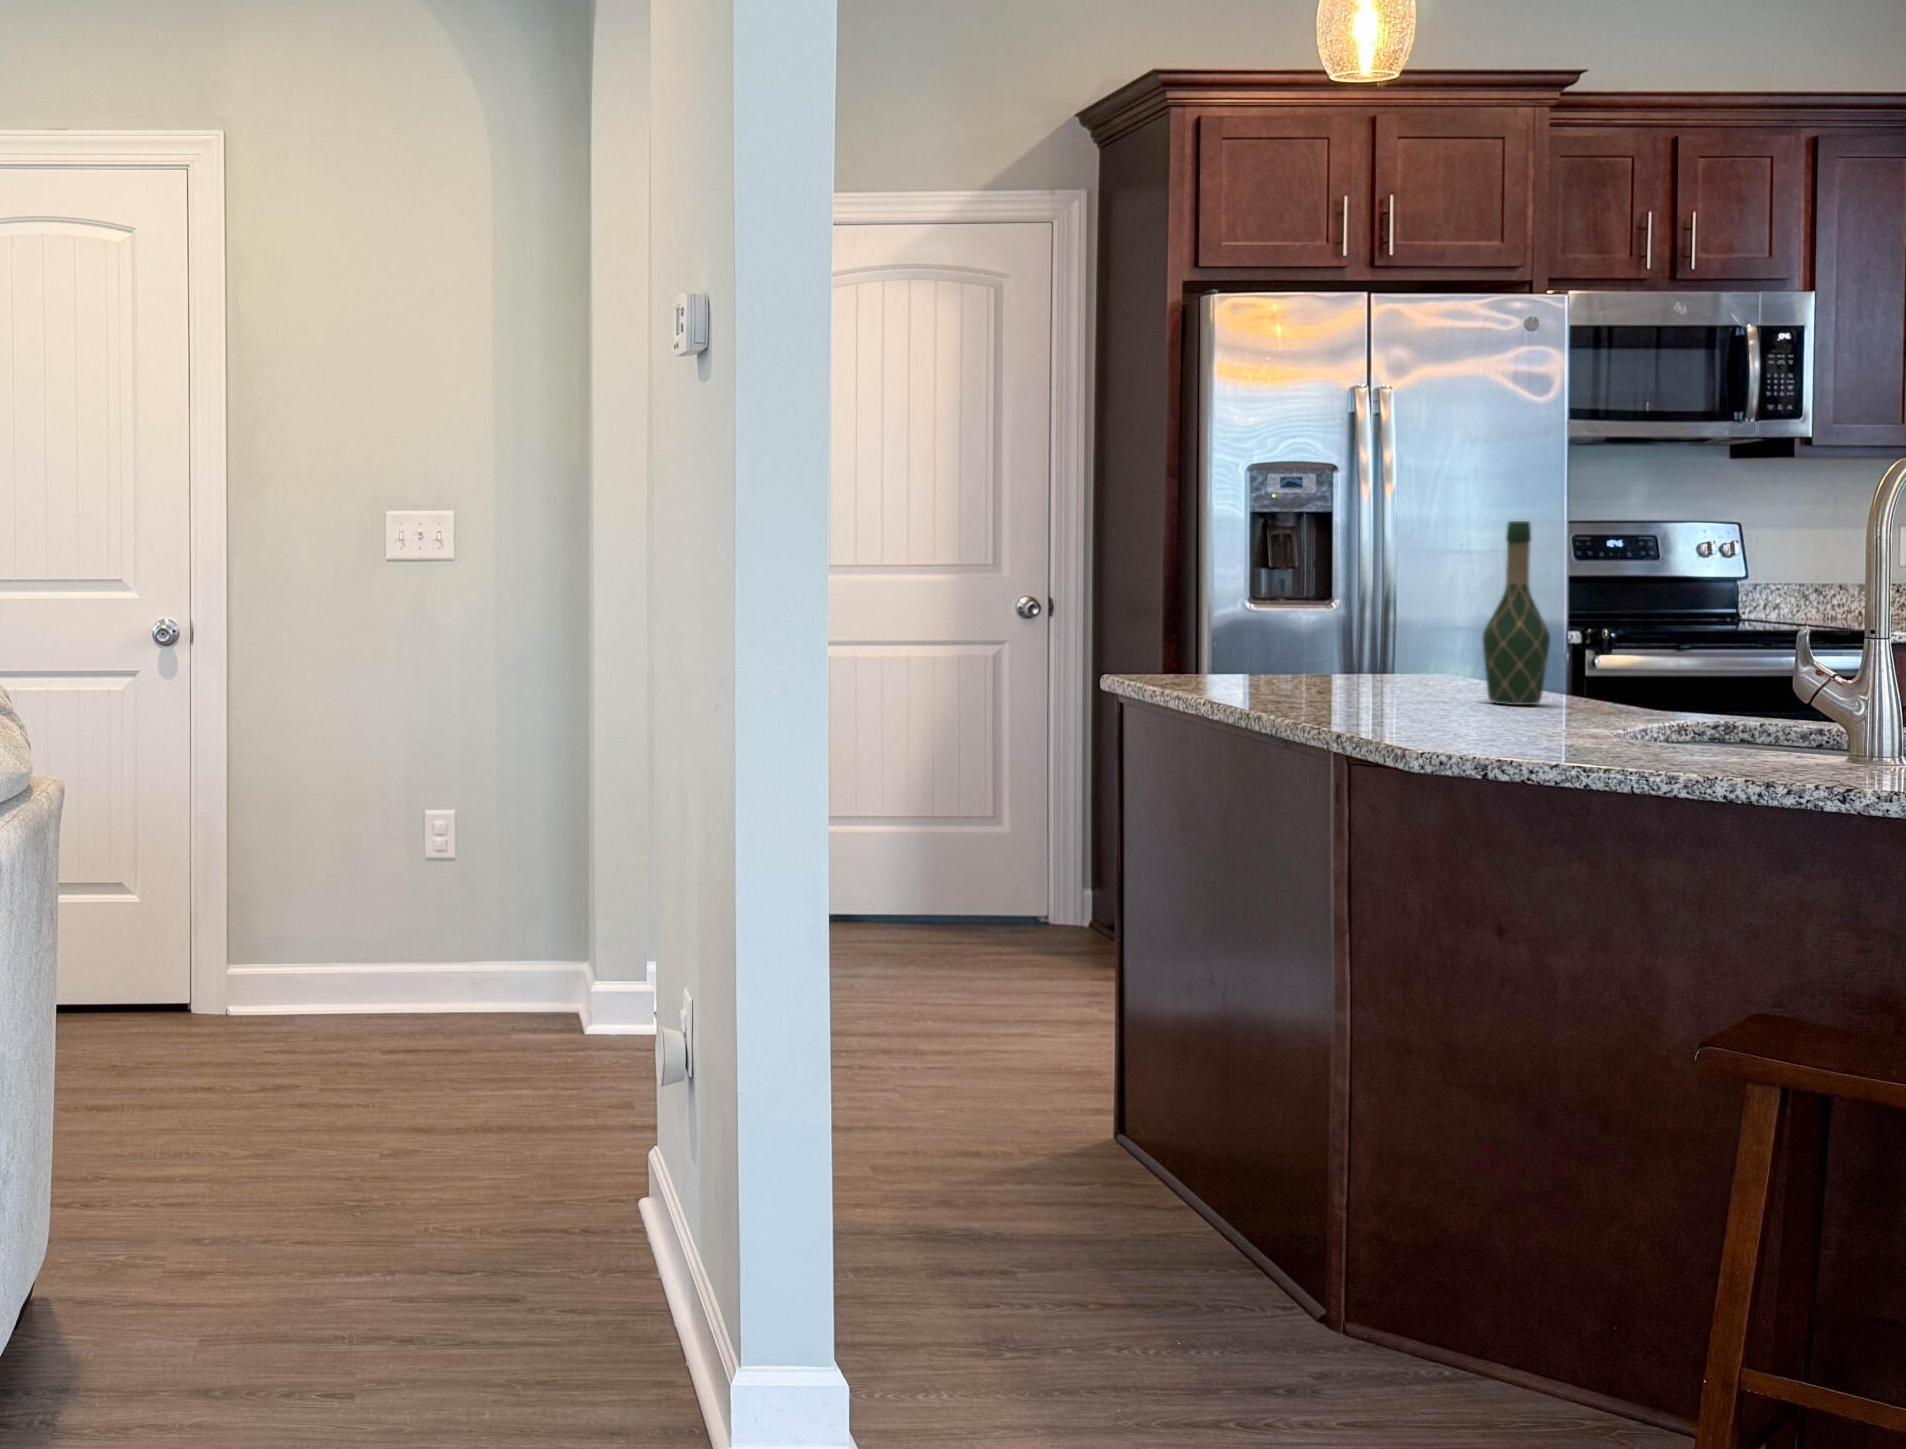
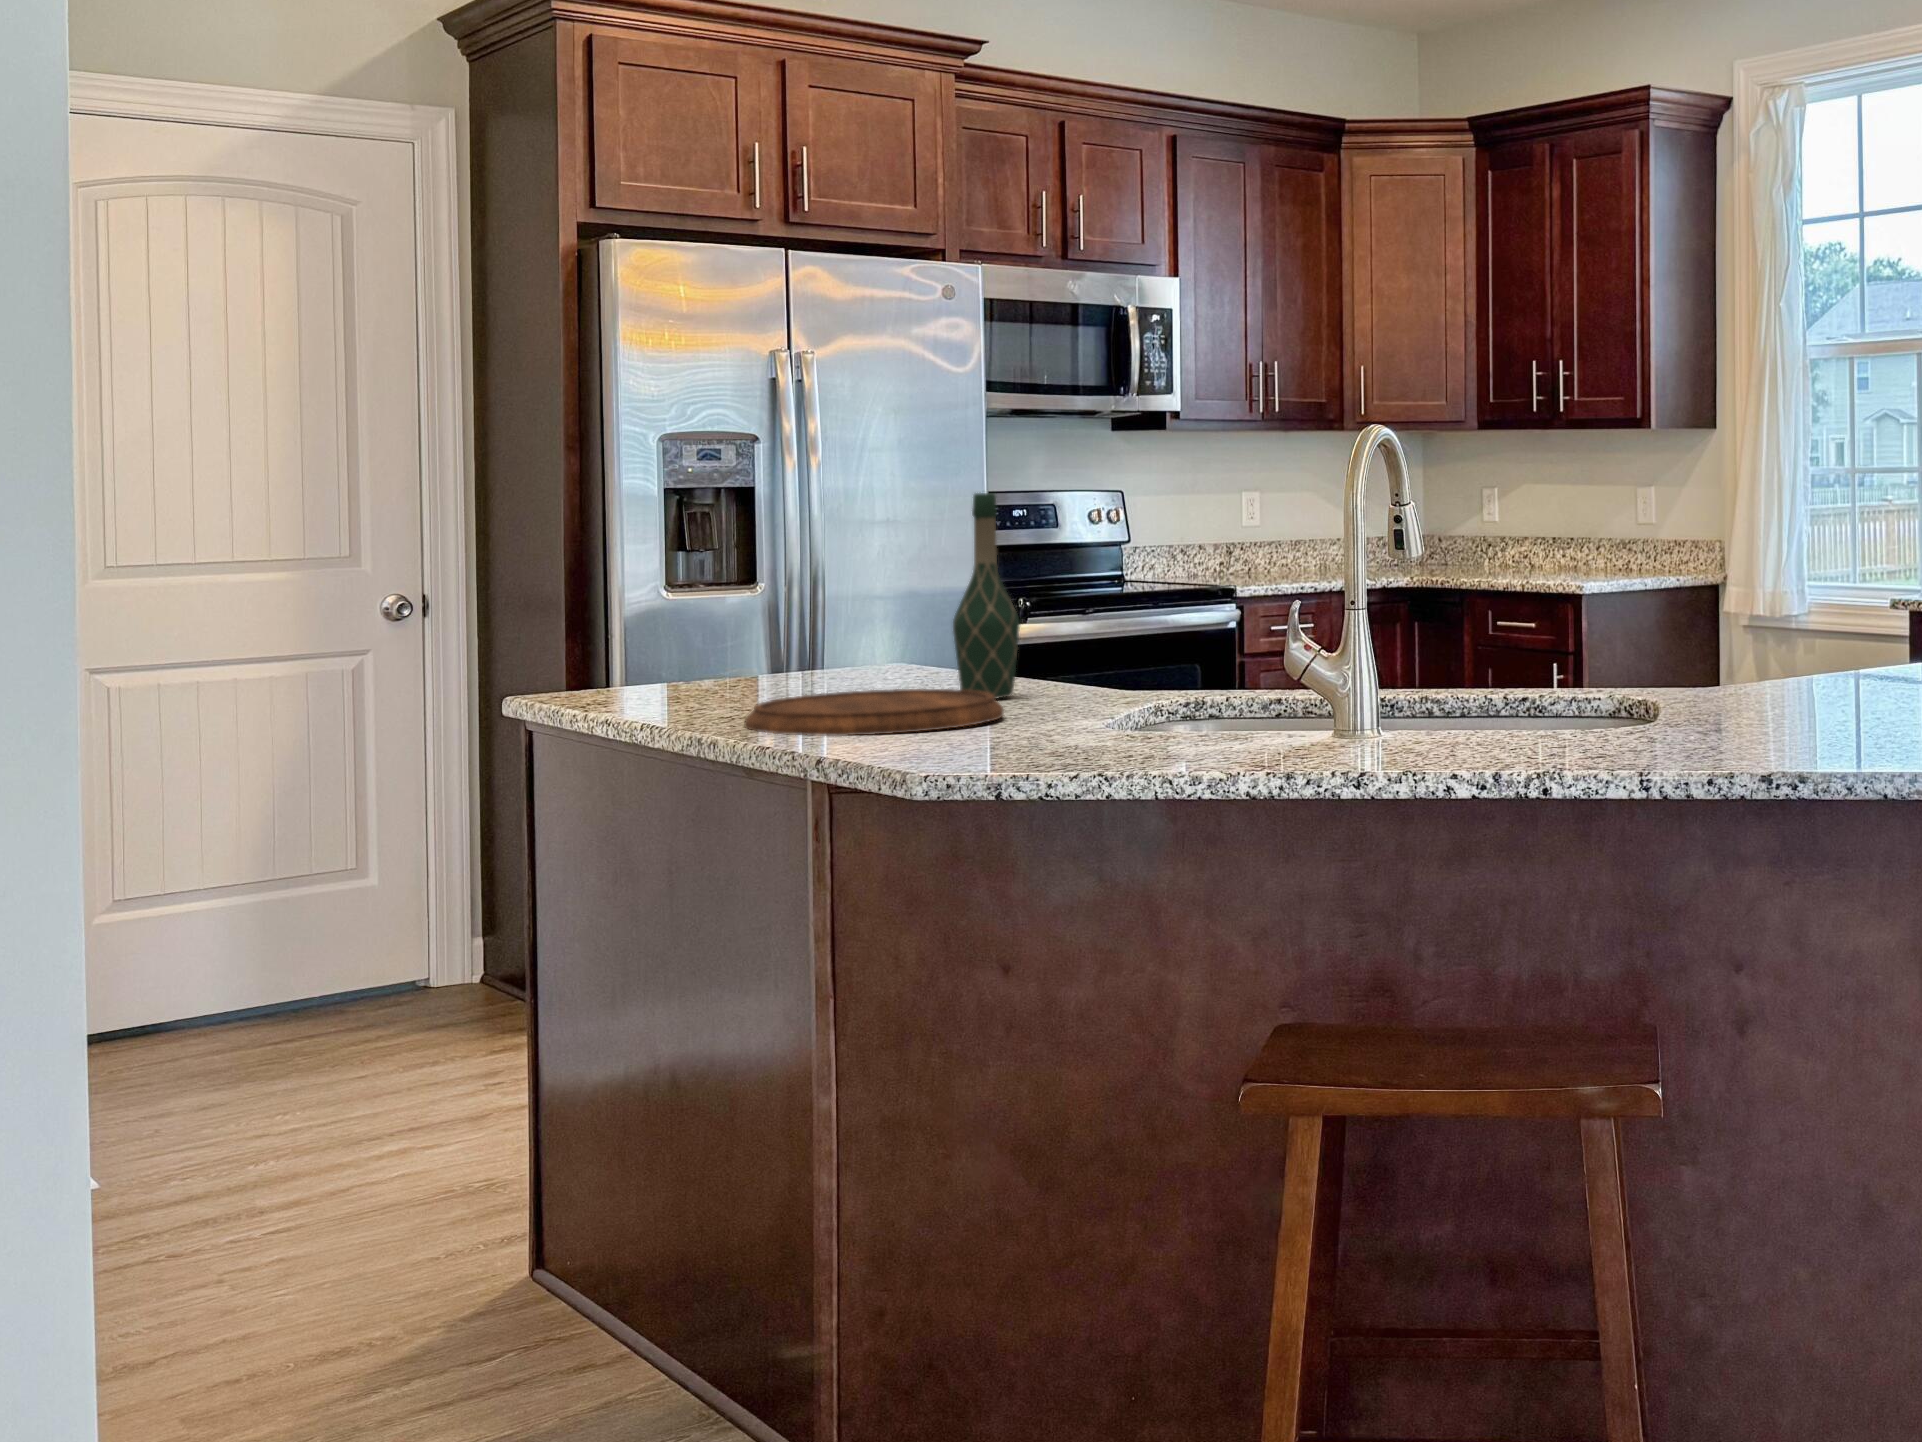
cutting board: none [1283,686,1518,722] -> present [744,689,1004,736]

